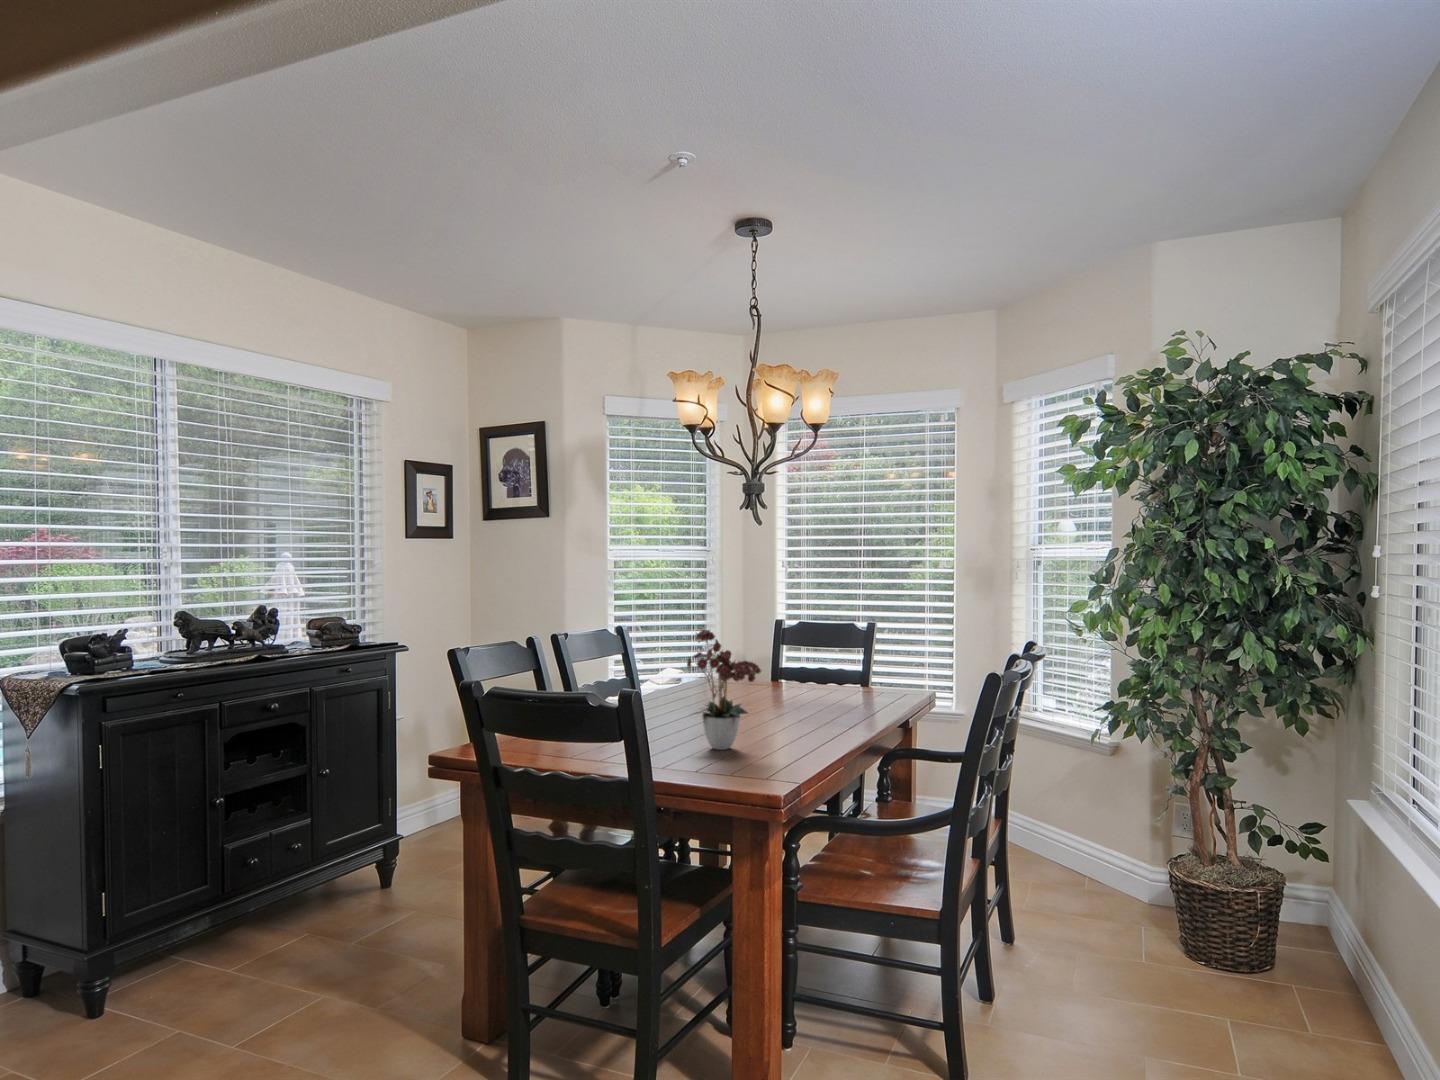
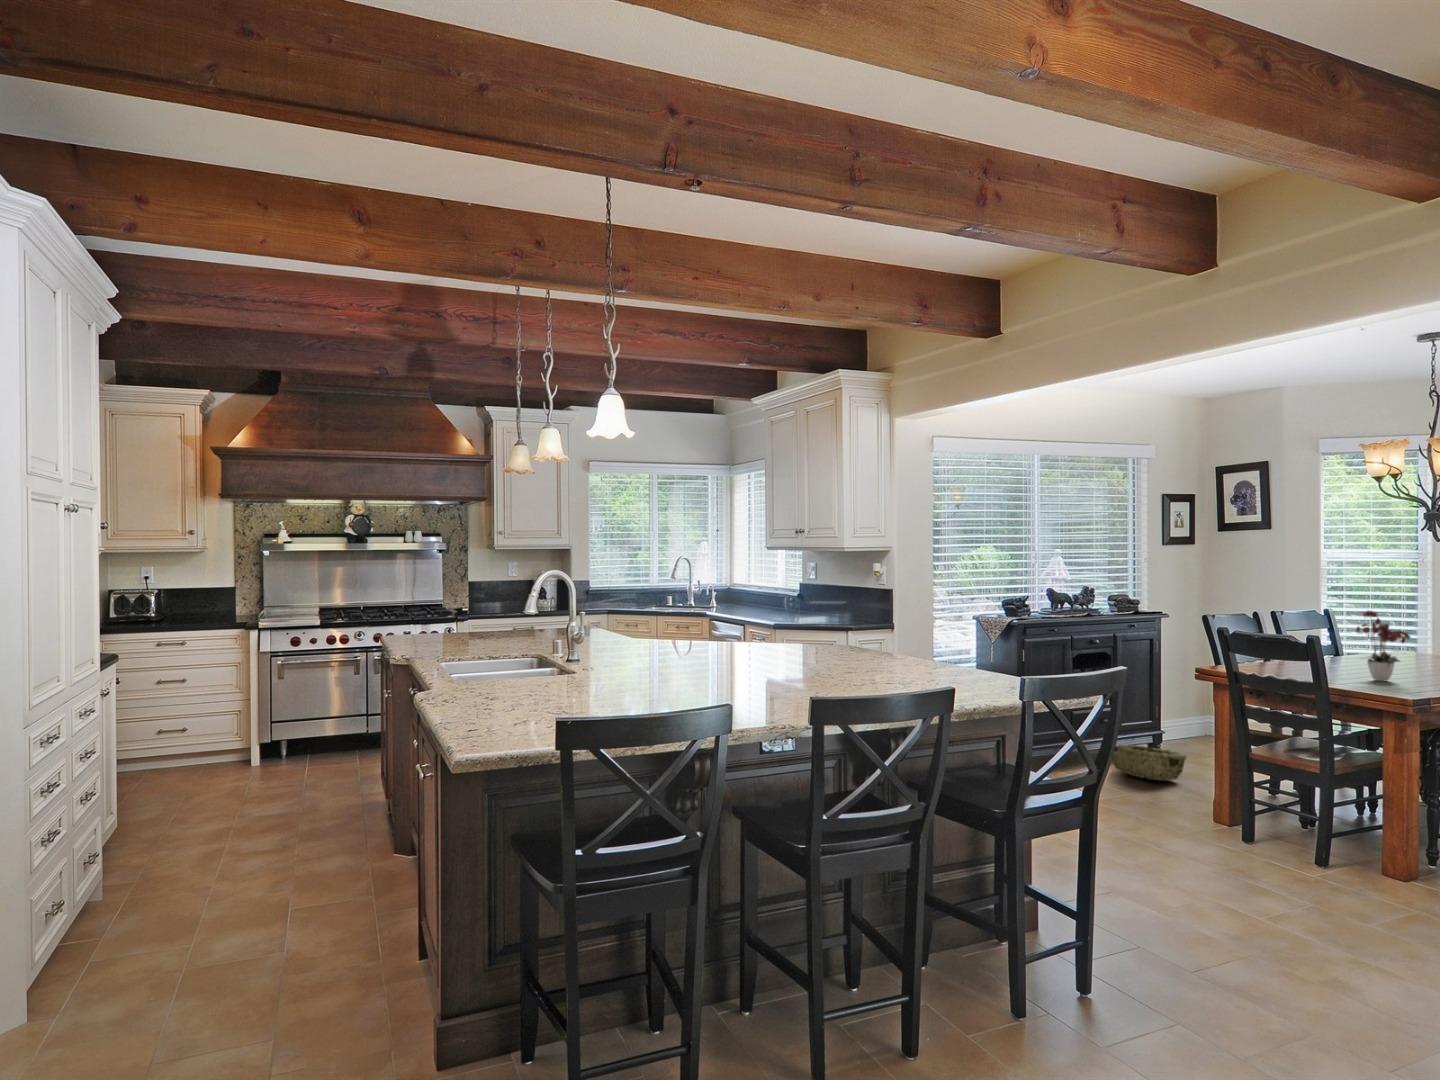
woven basket: none [292,878,426,948] -> present [1113,744,1186,781]

